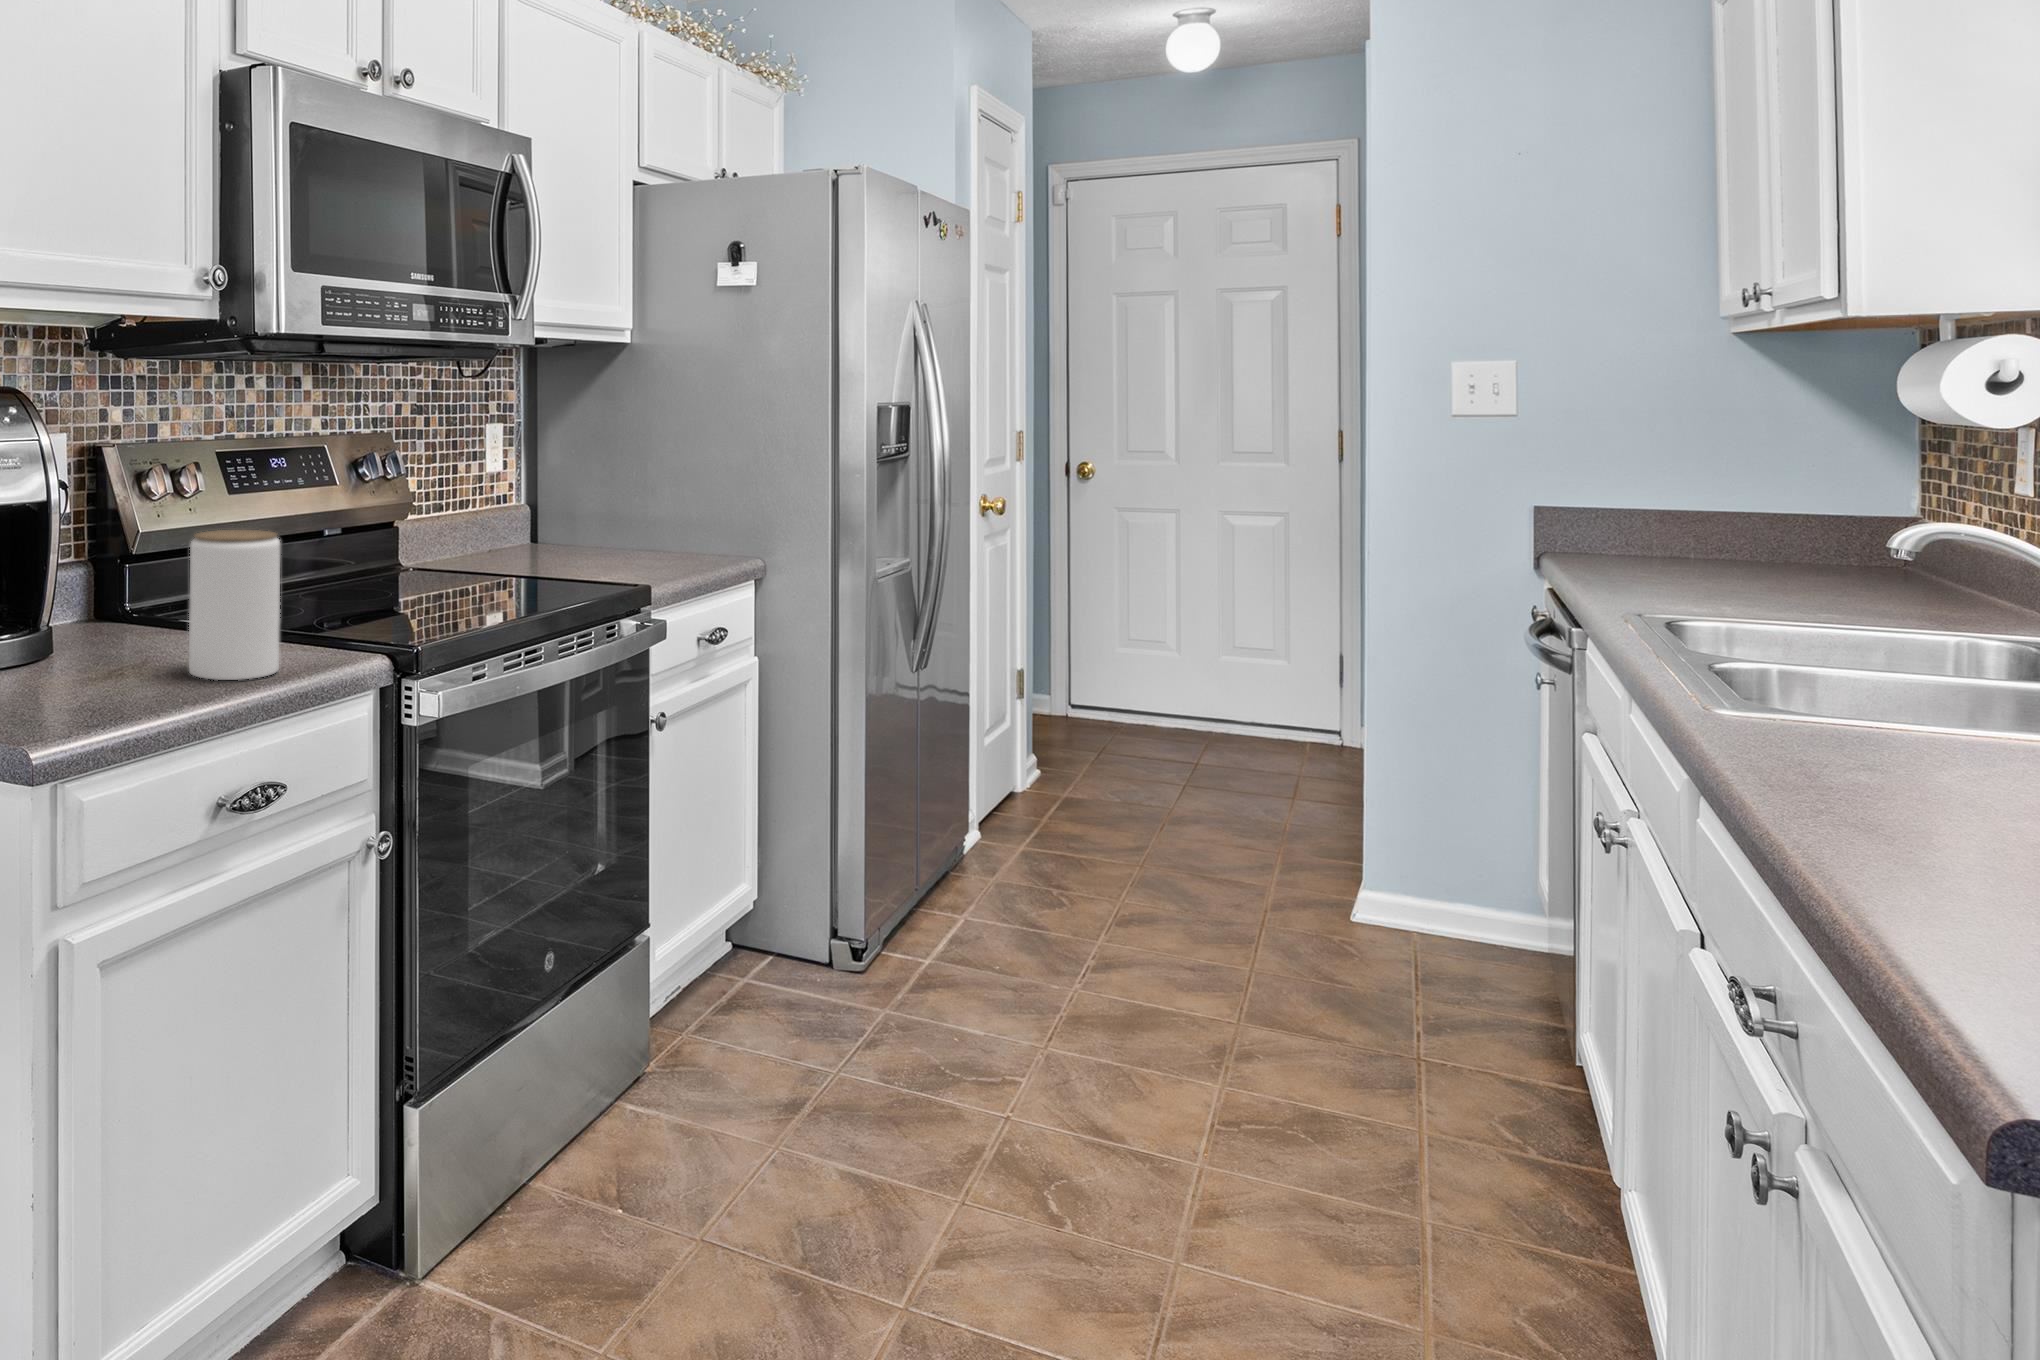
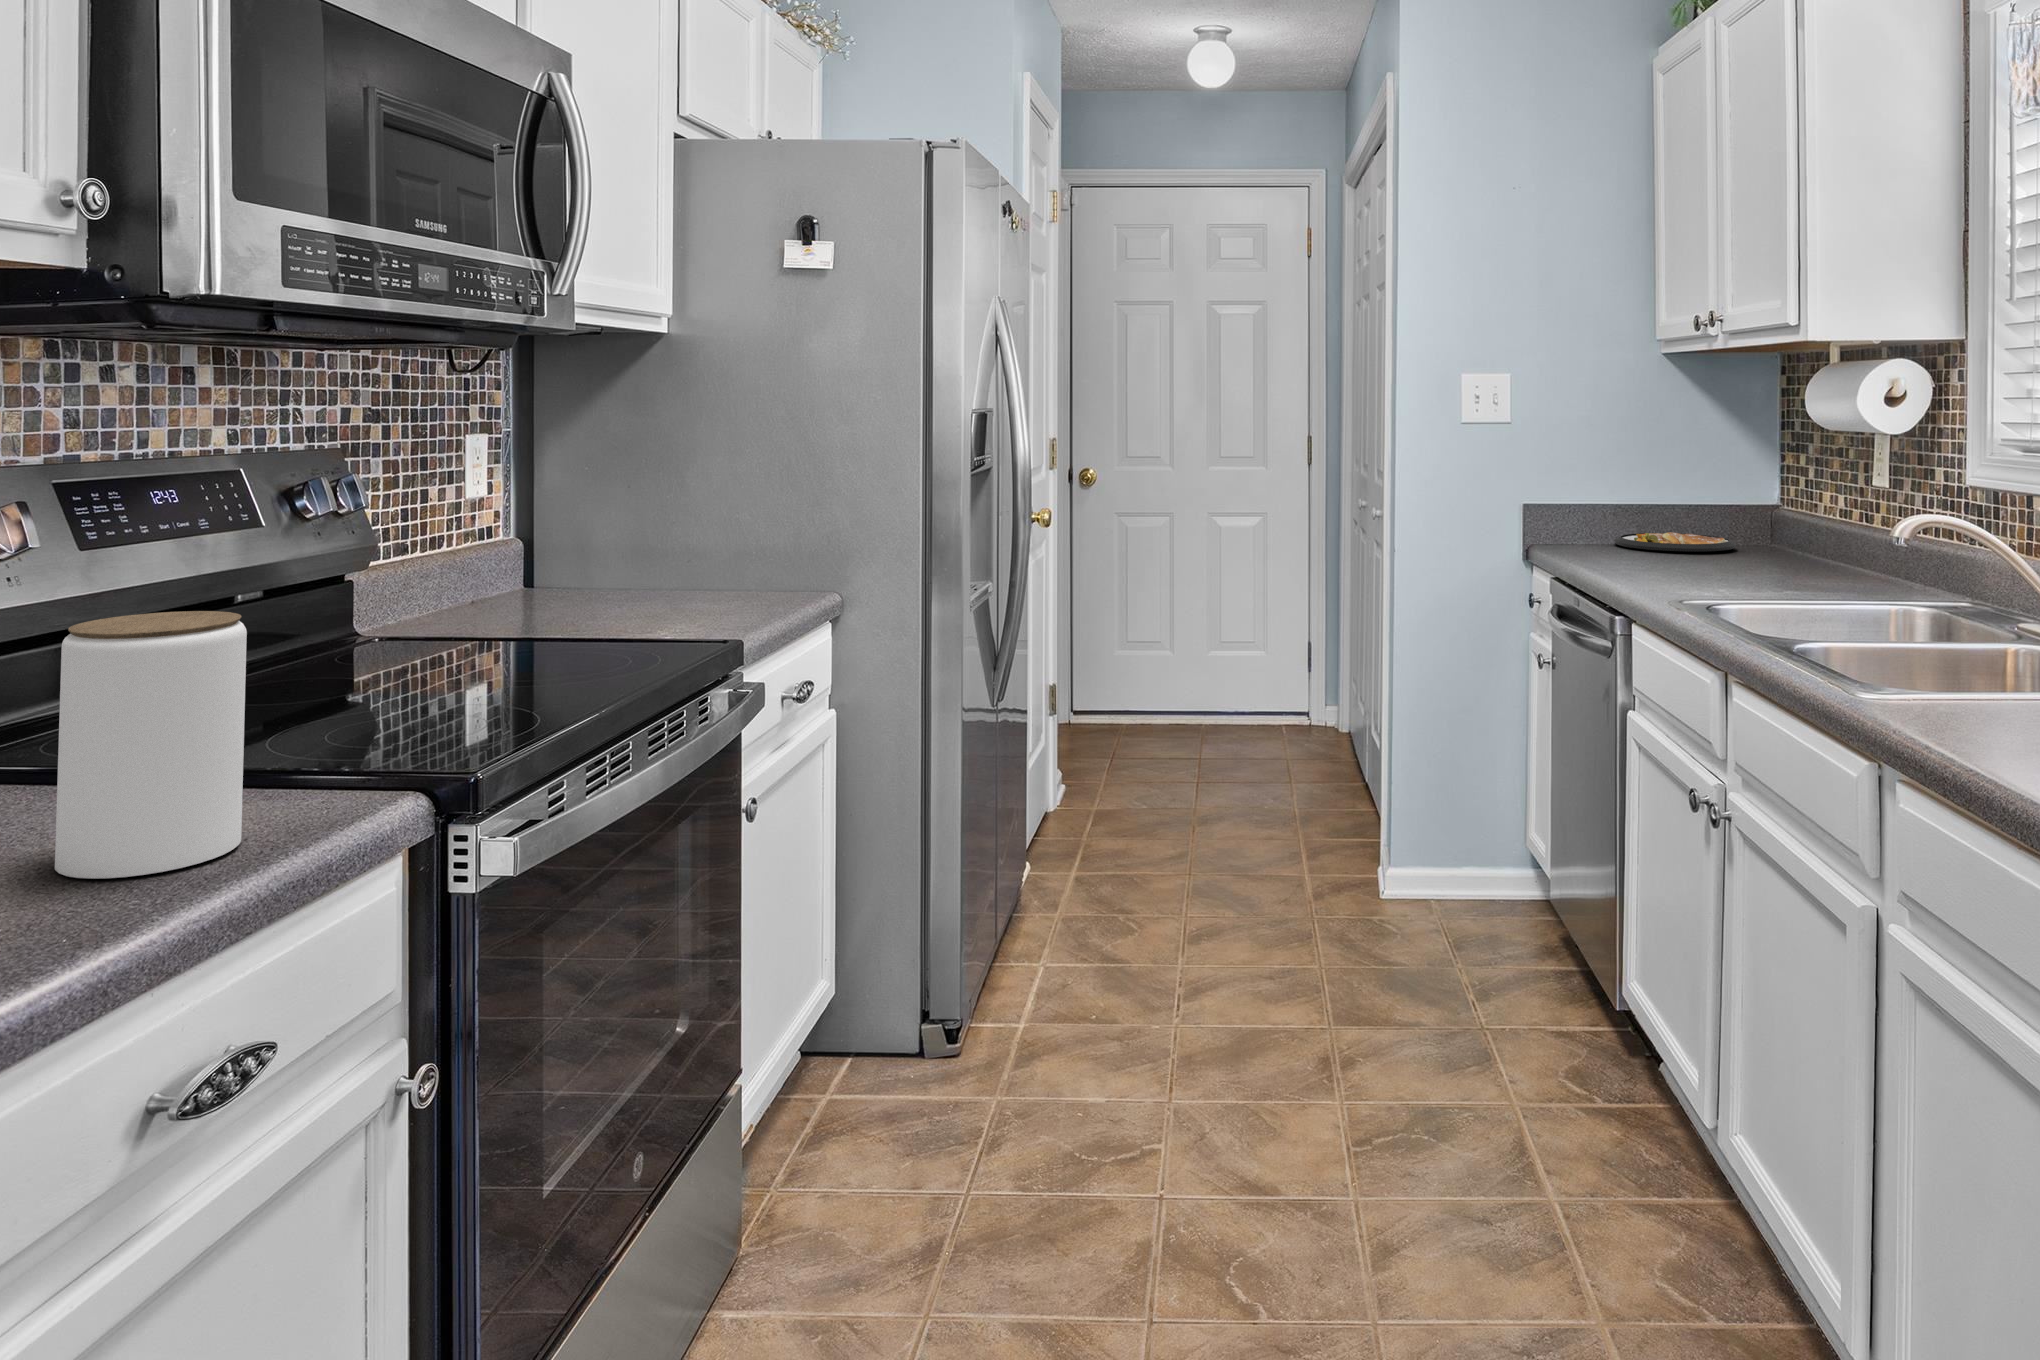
dish: none [1654,566,1835,592] -> present [1614,532,1736,551]

